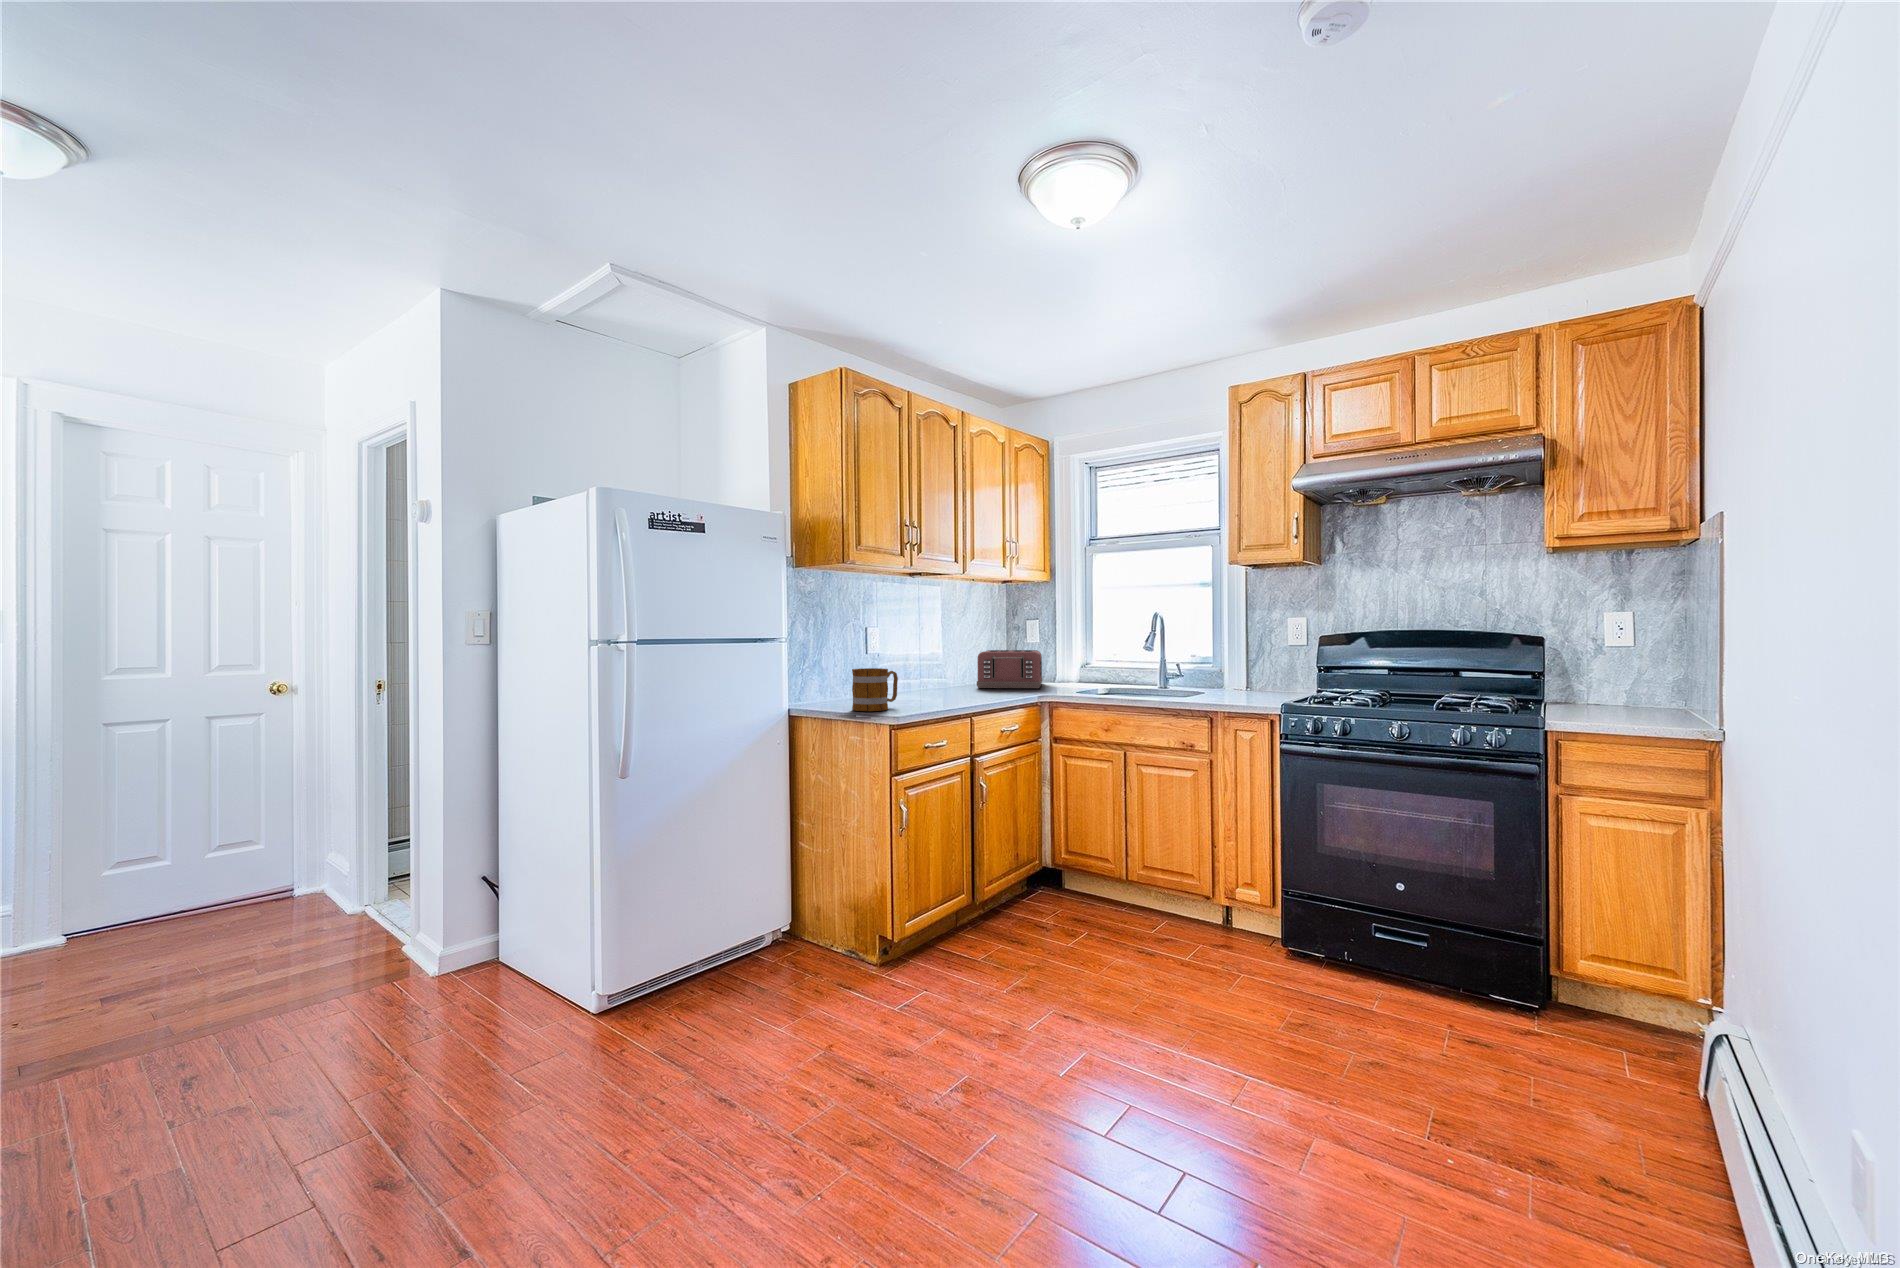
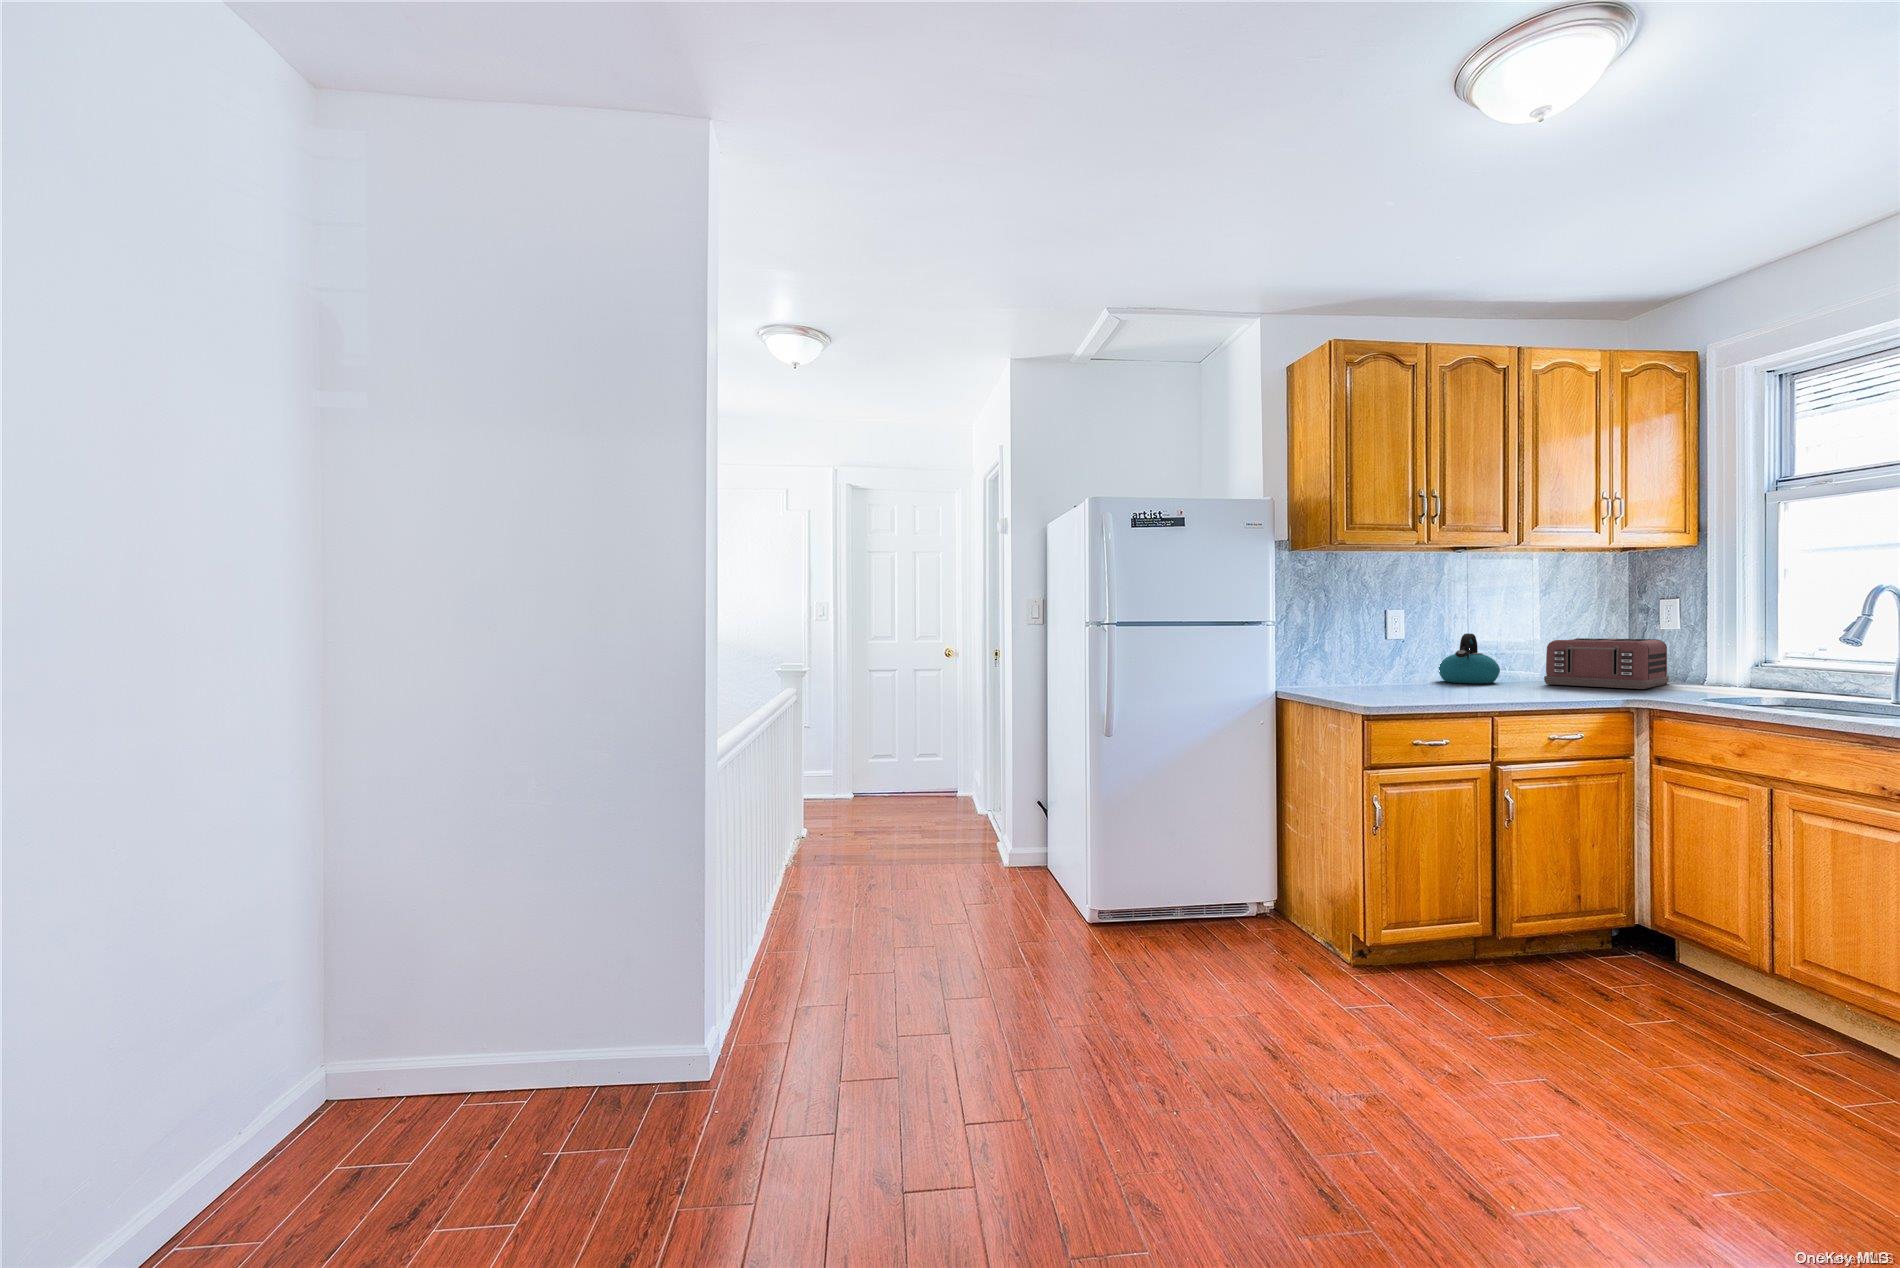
kettle: none [903,647,947,690] -> present [1439,634,1500,684]
mug: present [852,668,898,711] -> none [1334,655,1392,700]

